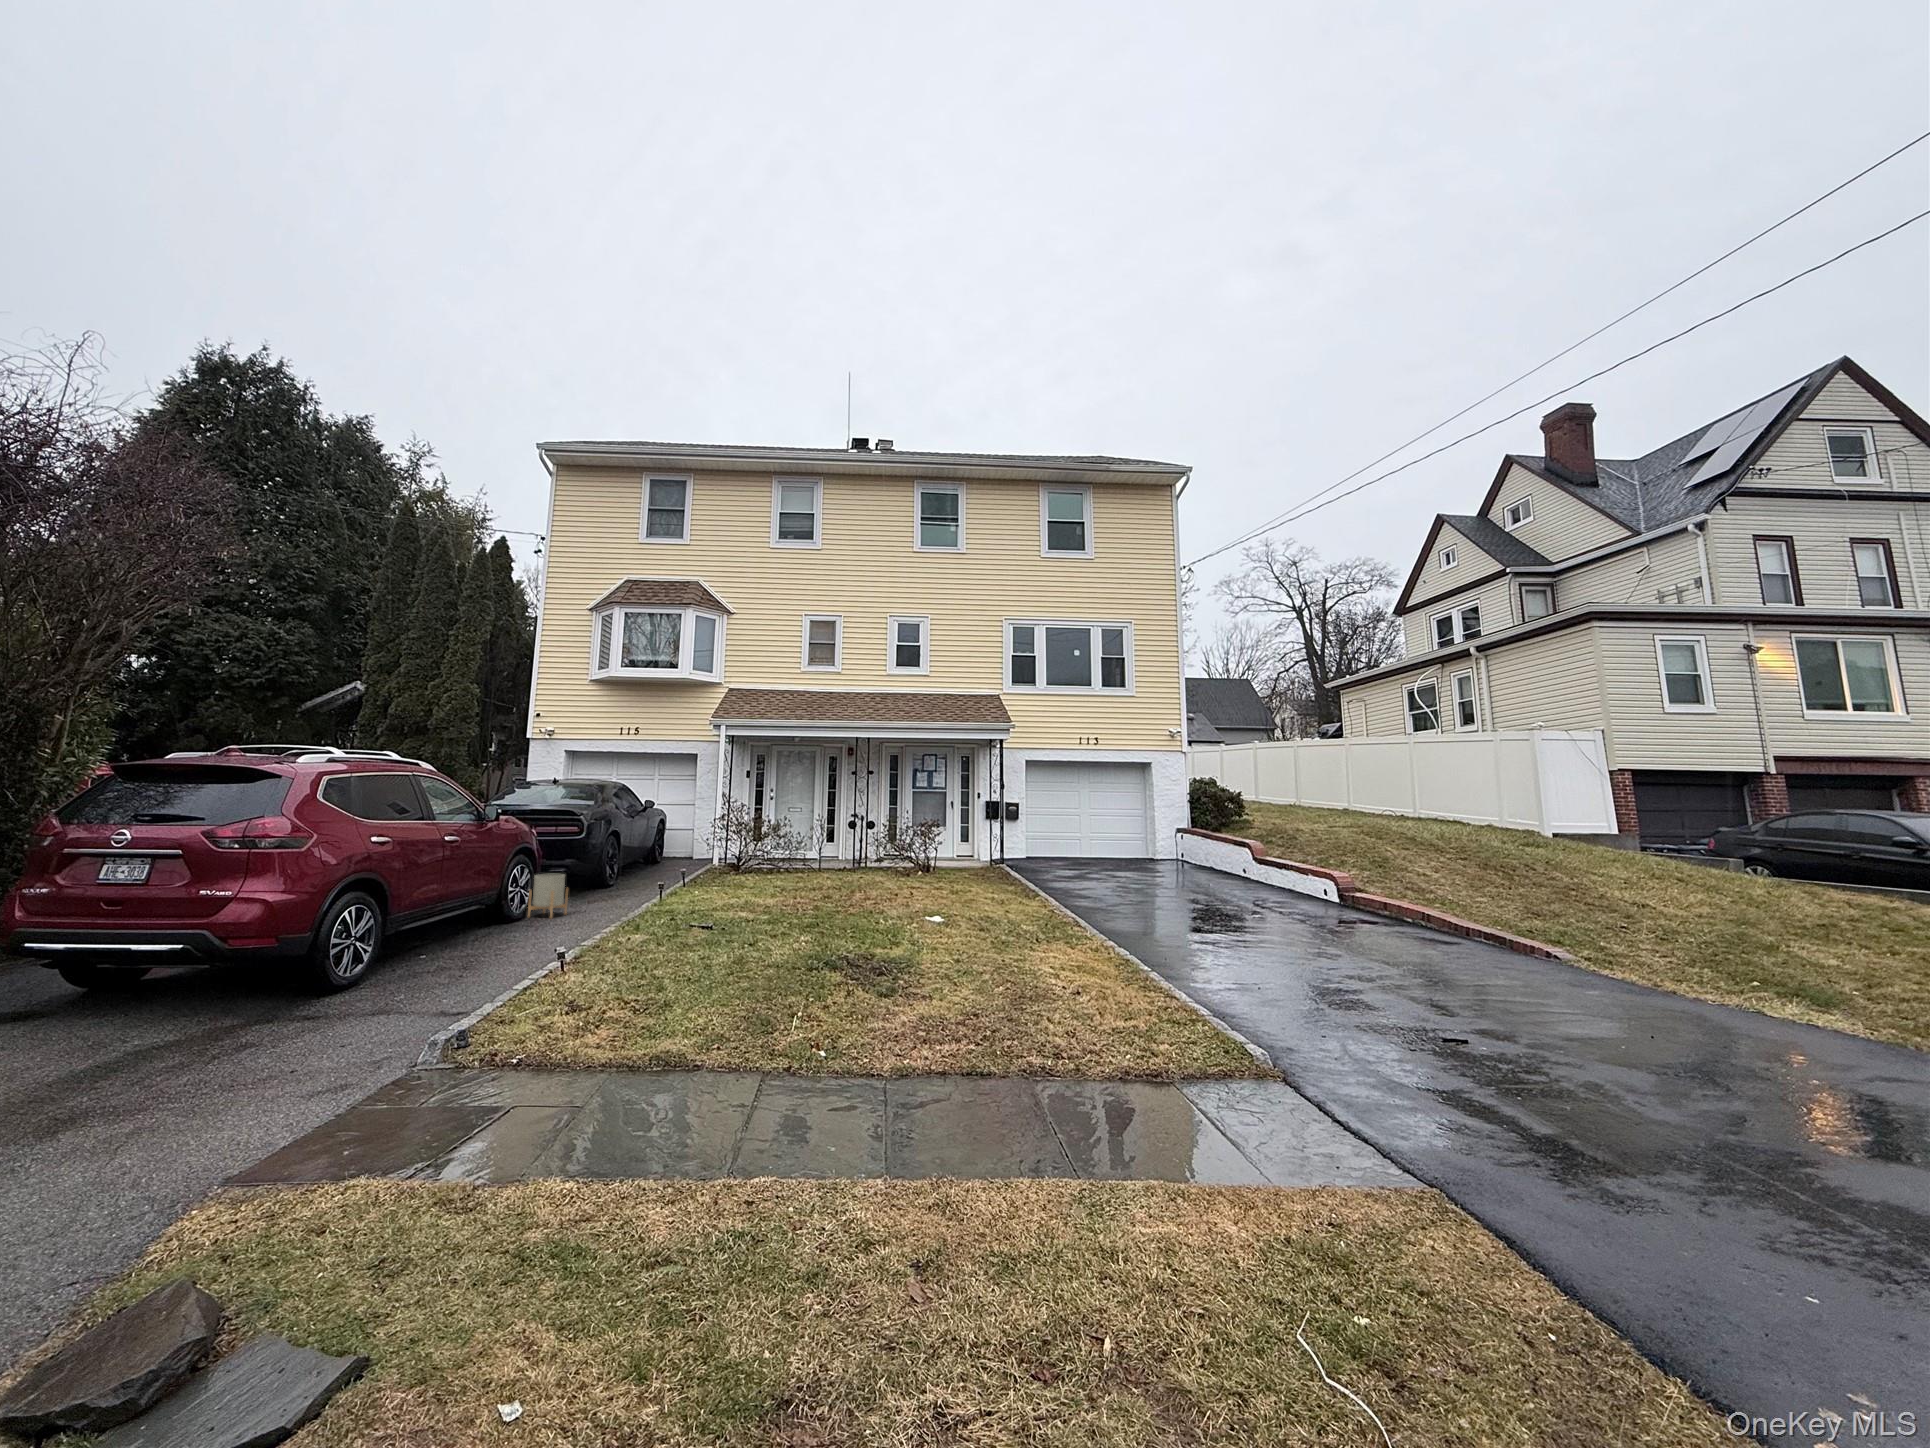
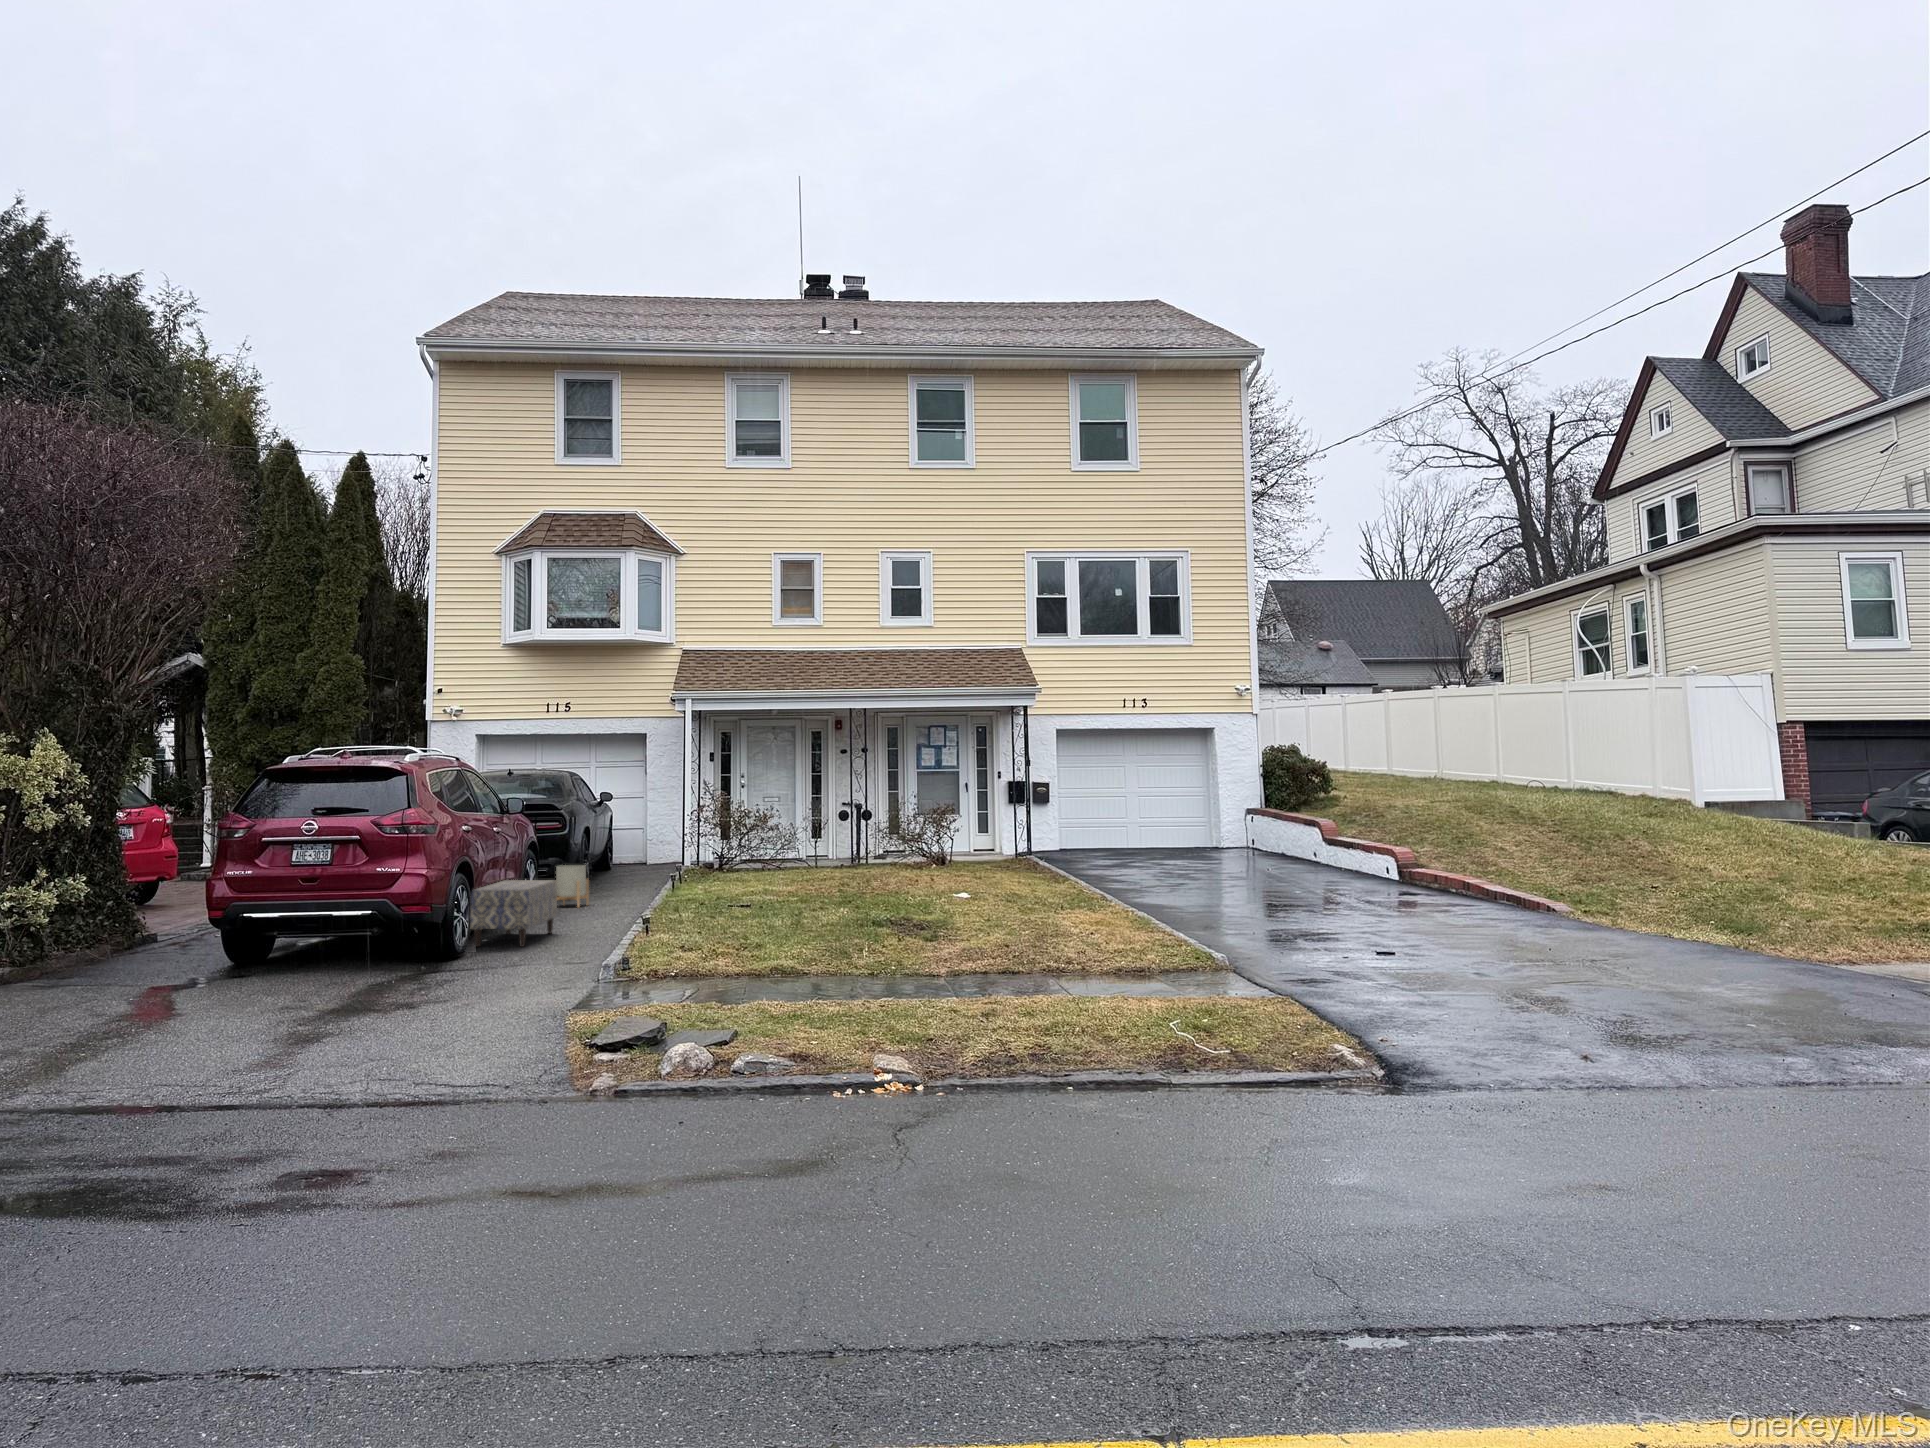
bench: none [306,903,461,999] -> present [470,880,557,947]

